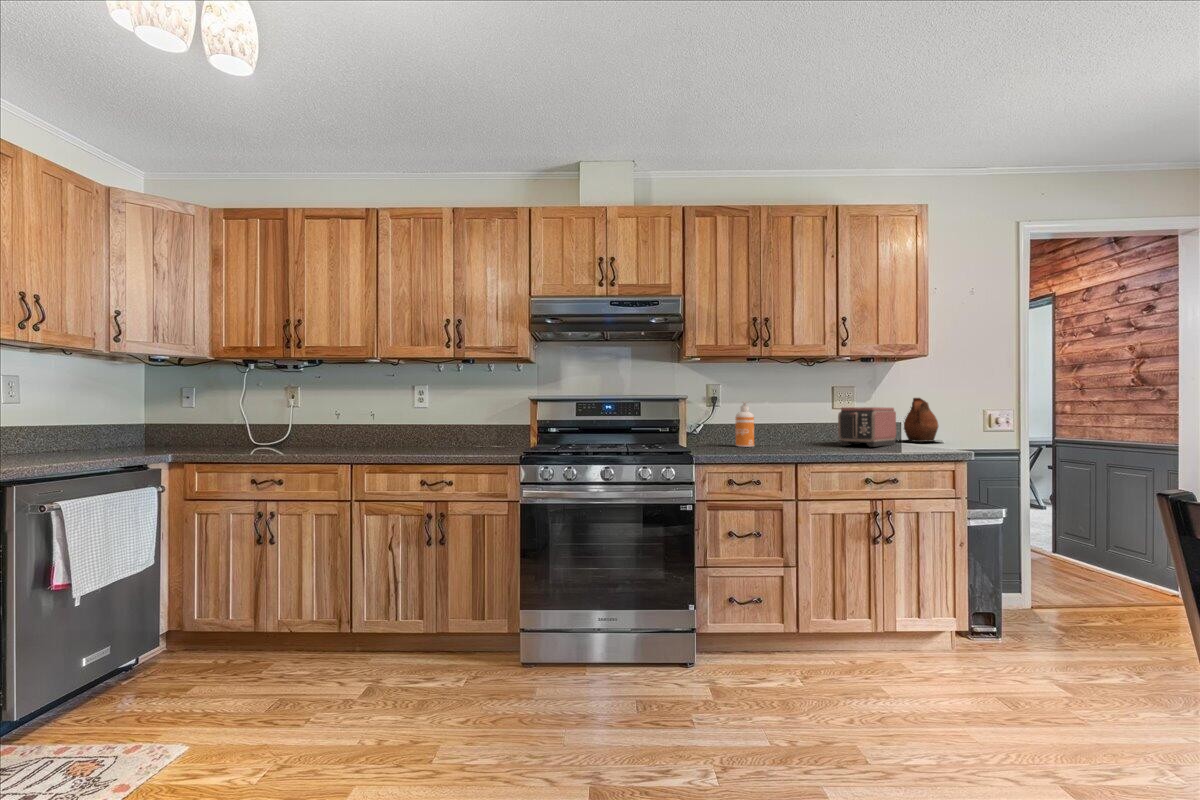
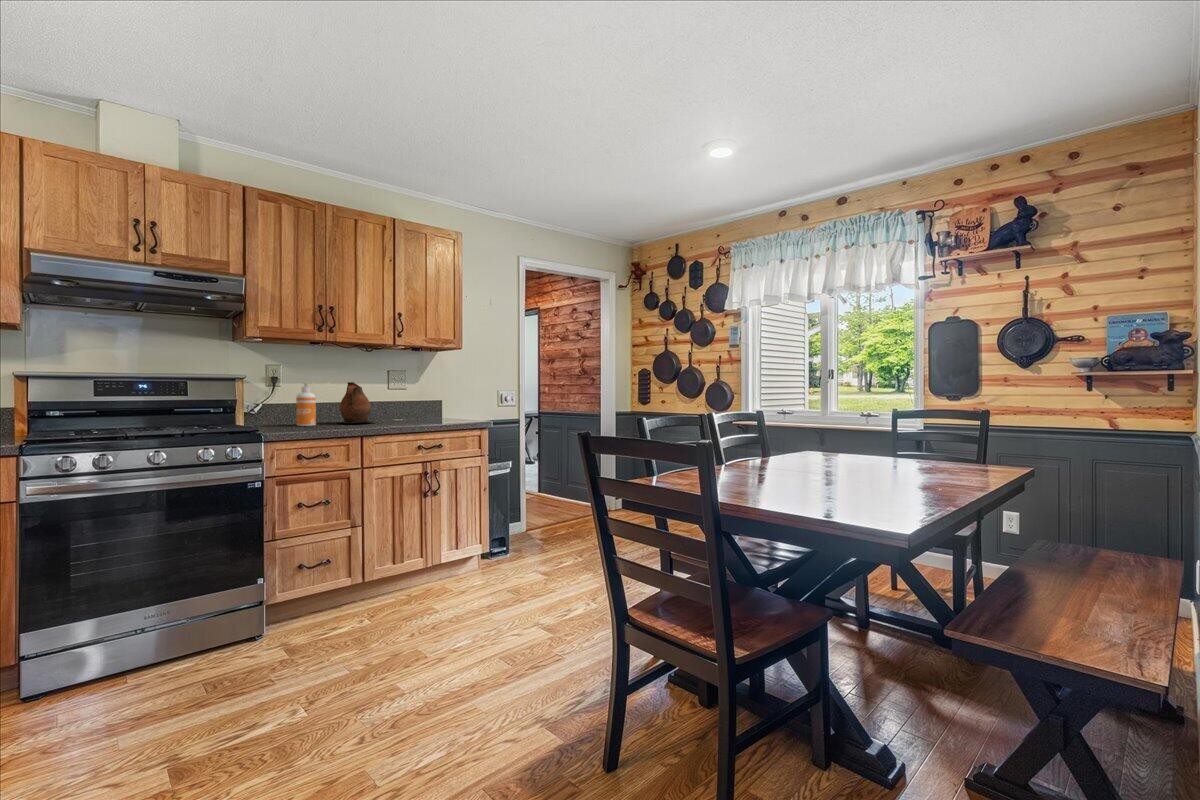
ceramic pitcher: present [904,398,938,442] -> present [339,382,376,423]
toaster: present [838,407,896,447] -> none [393,389,438,421]

